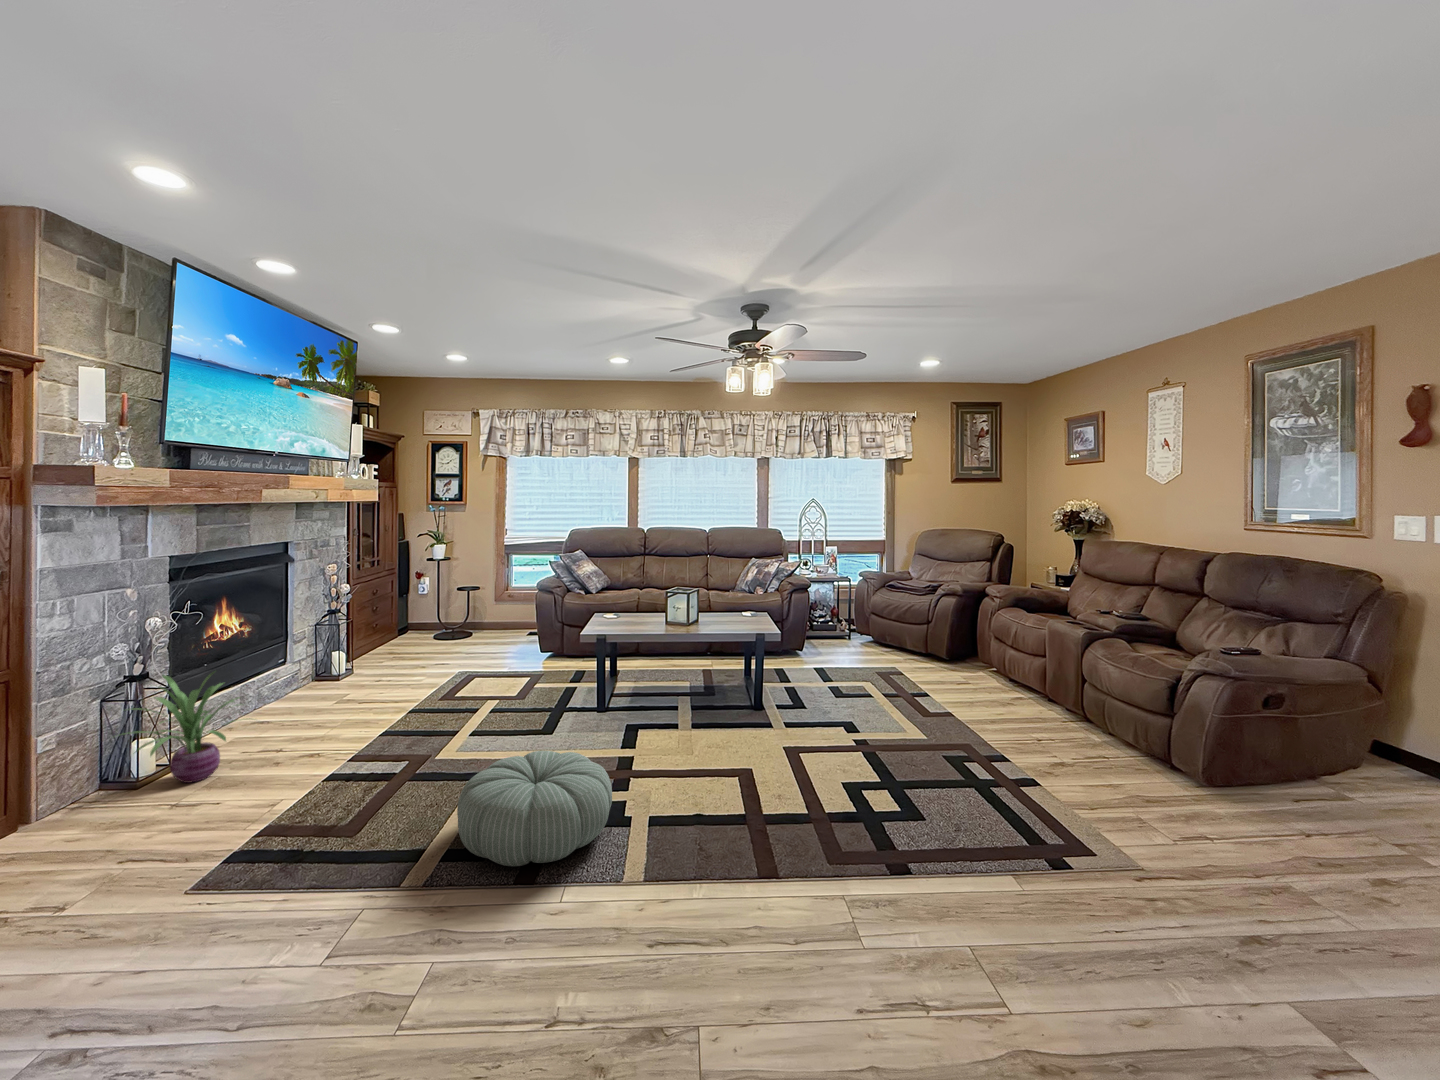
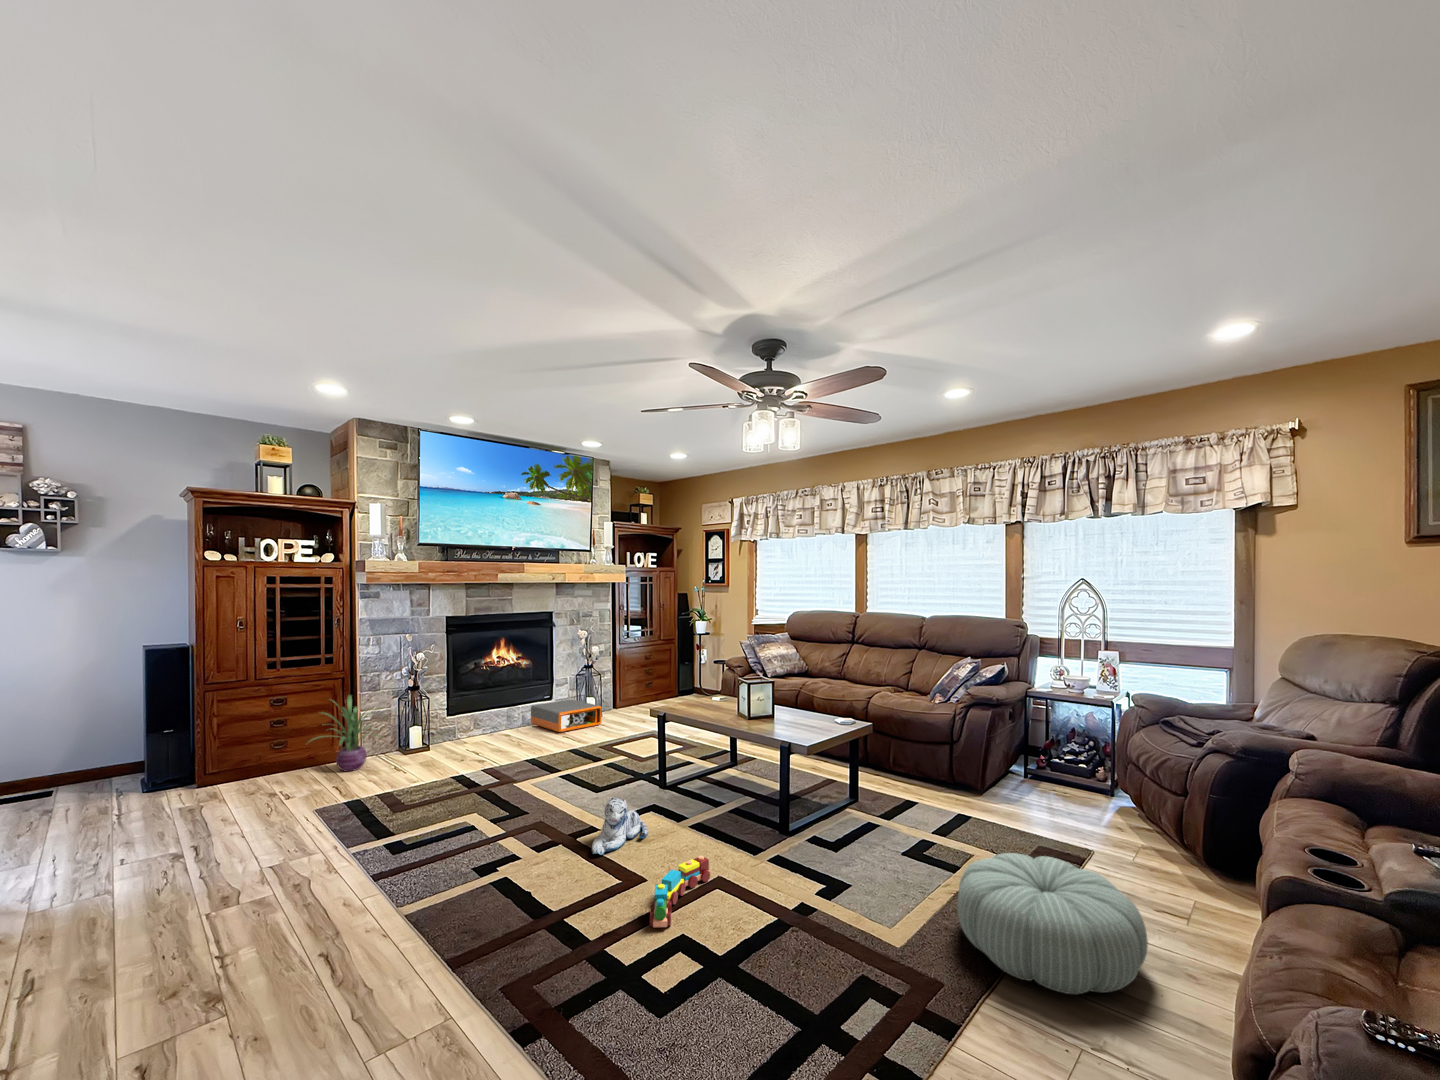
storage box: none [320,643,416,680] -> present [531,699,602,732]
plush toy: none [660,687,697,733] -> present [592,797,648,855]
toy train: none [770,703,822,745] -> present [650,856,710,927]
pouf: present [457,751,612,866] -> present [957,853,1148,994]

